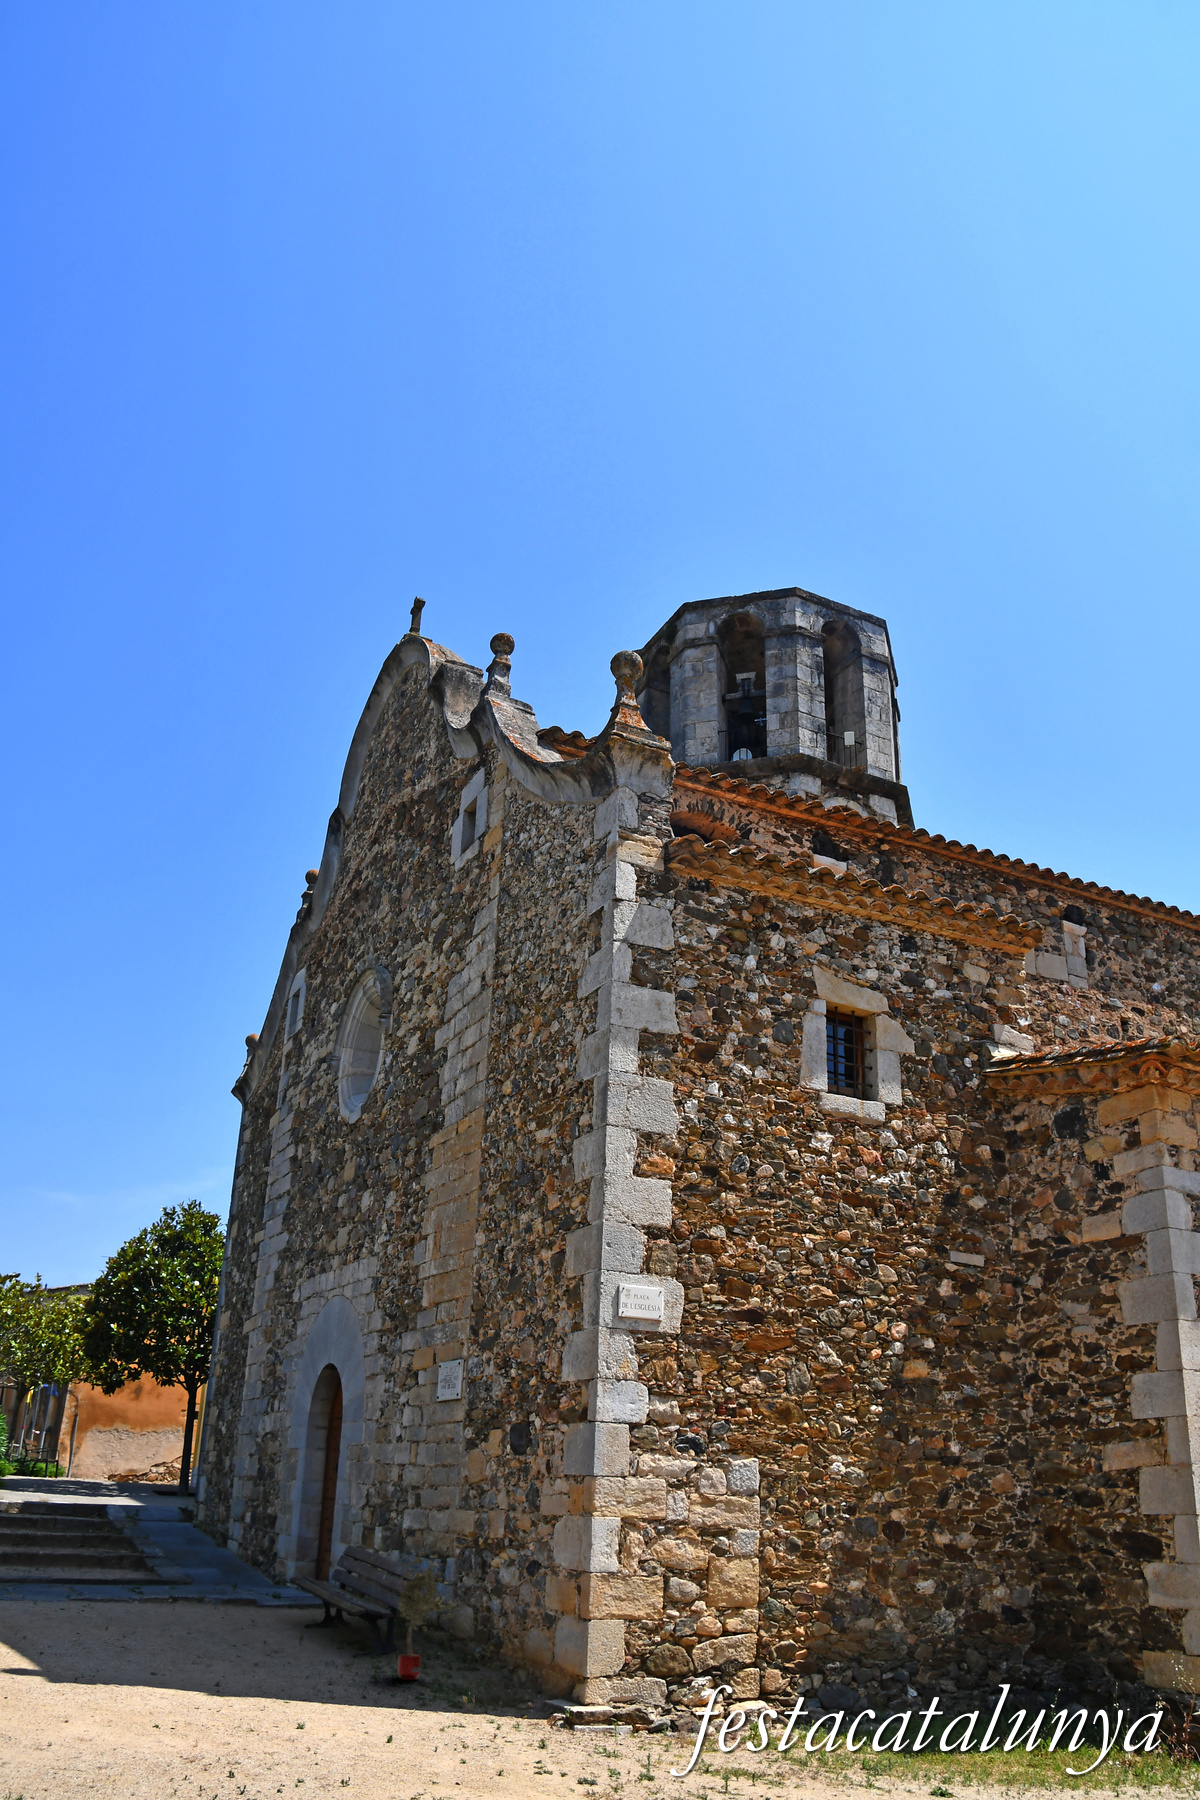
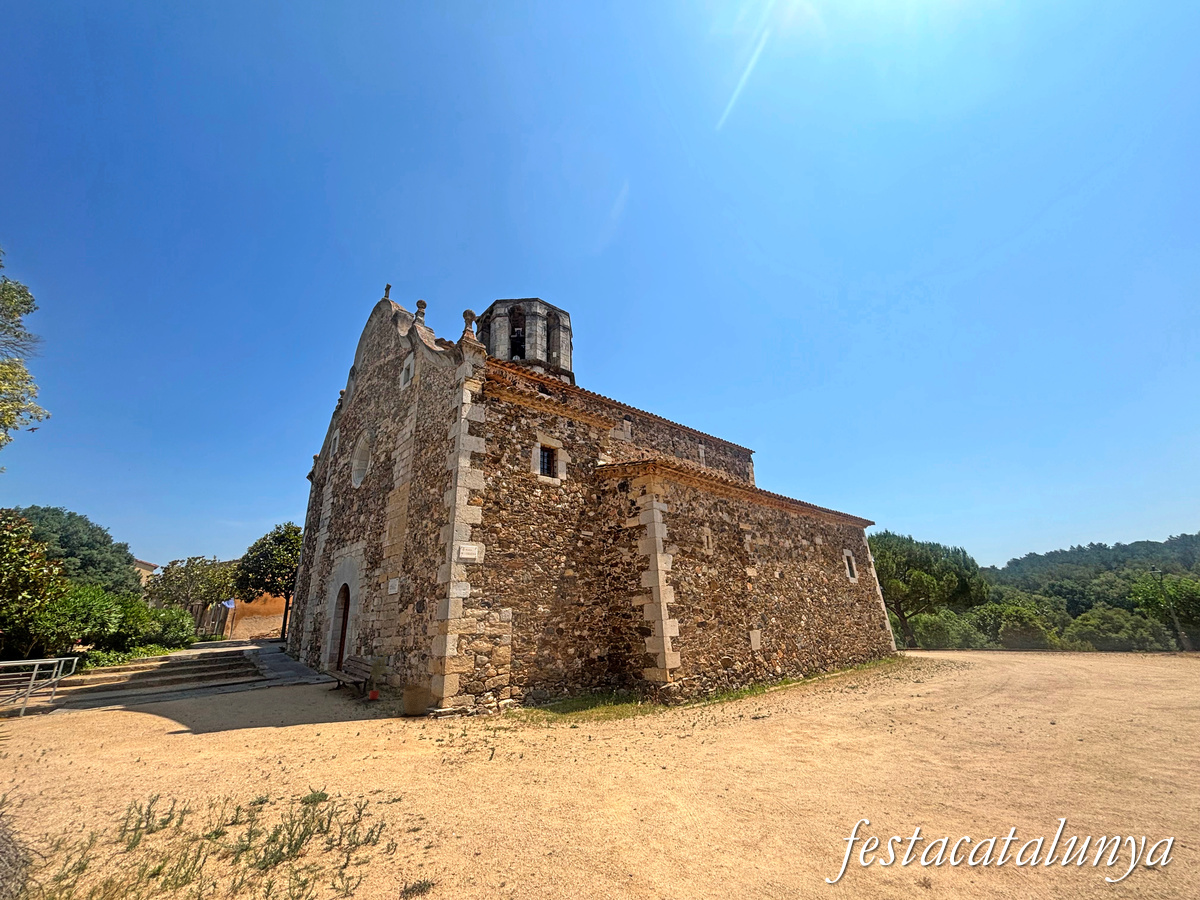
woven basket: none [487,1626,553,1723] -> present [403,679,430,715]

